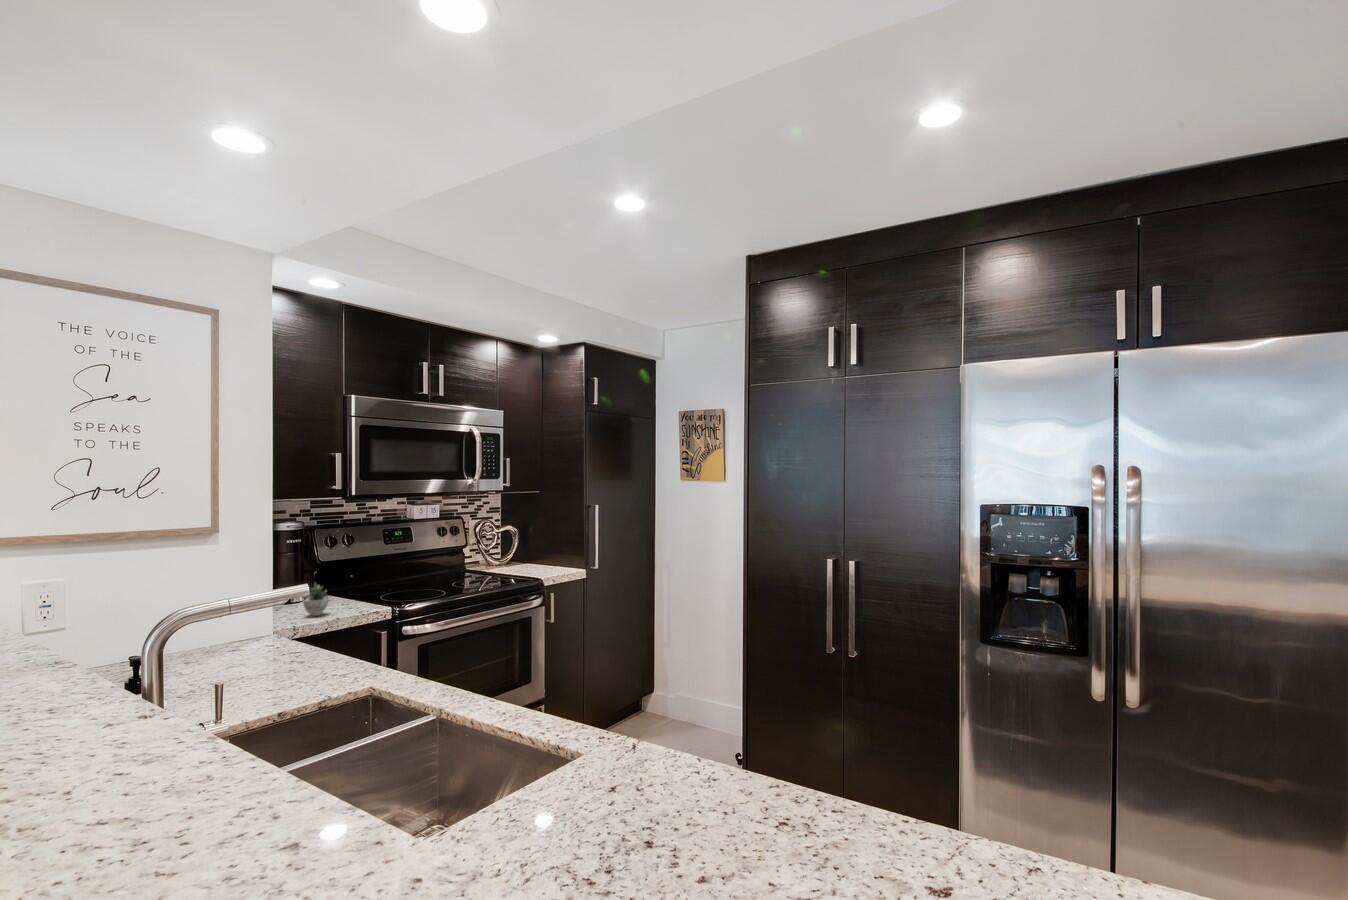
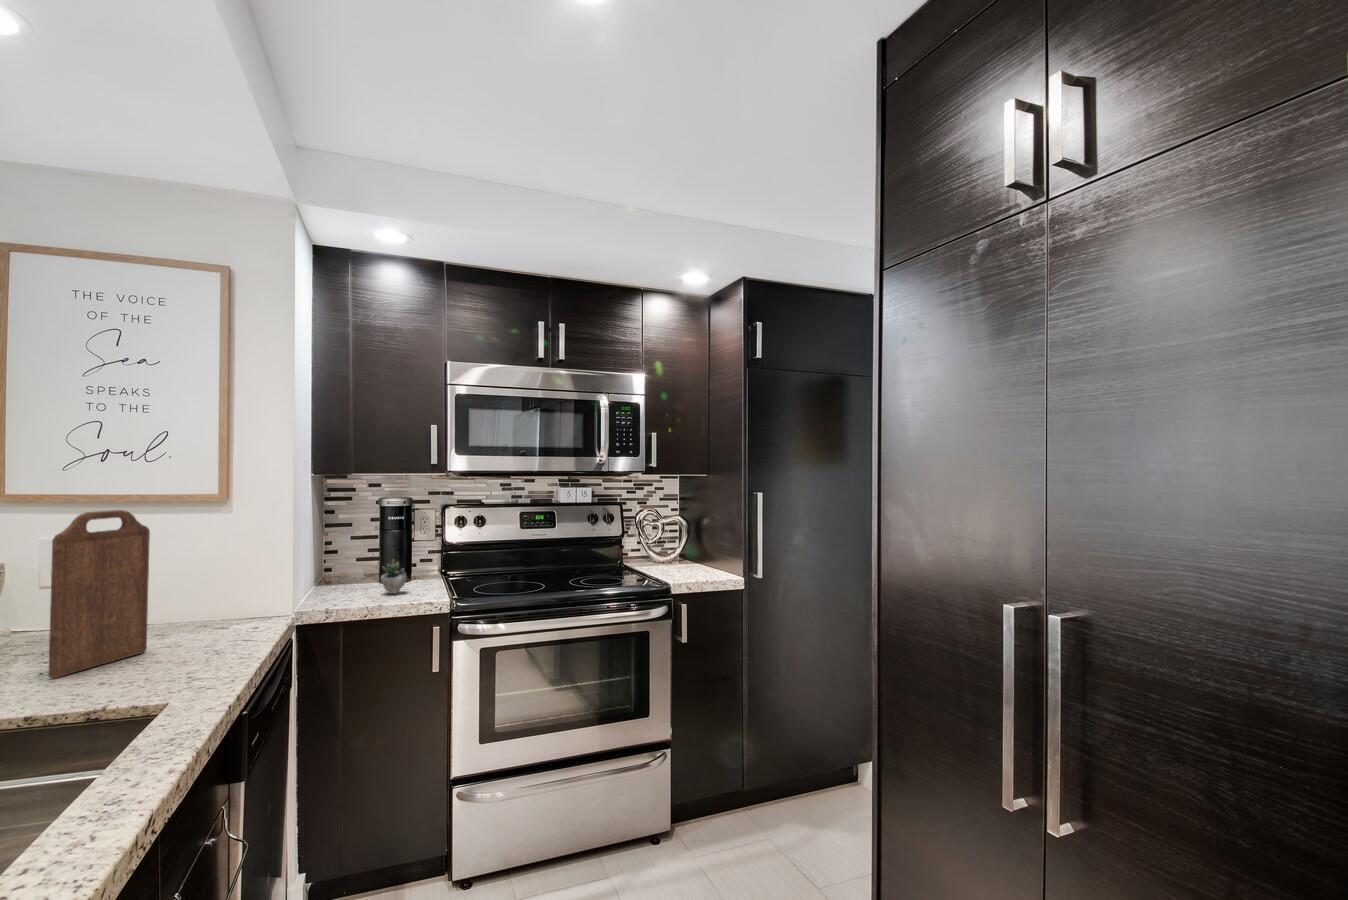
cutting board: none [198,543,224,700] -> present [48,510,150,678]

